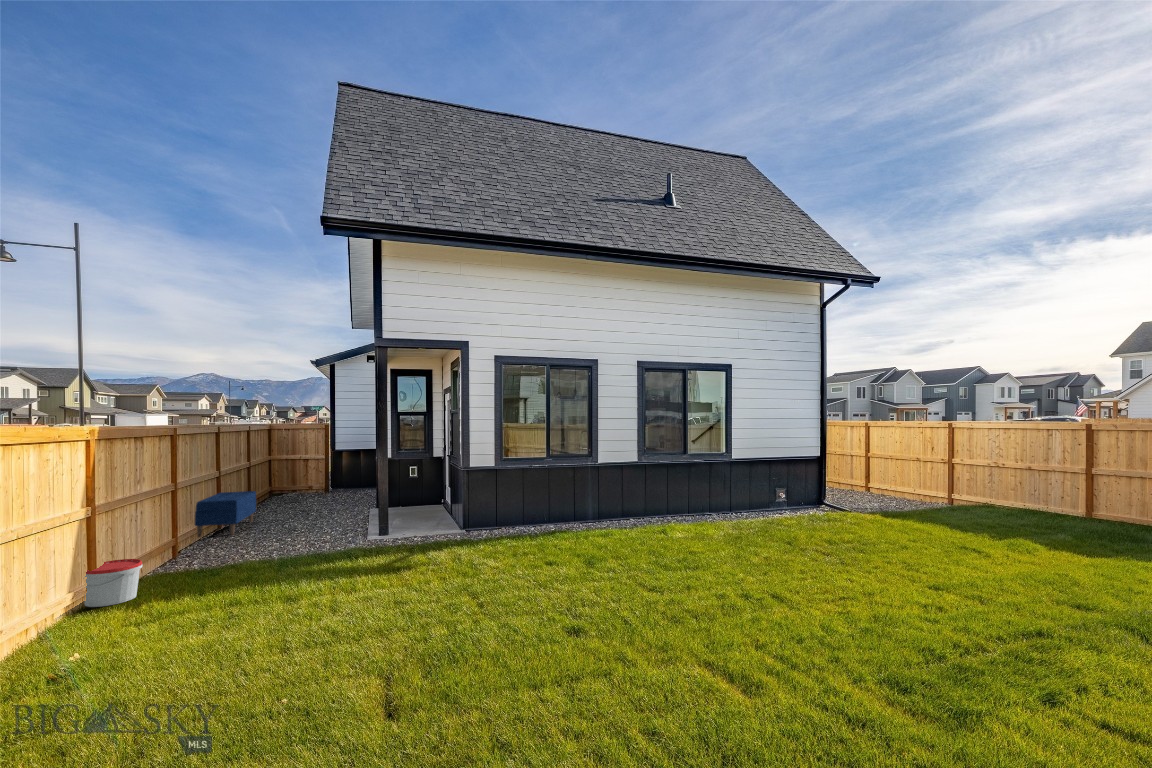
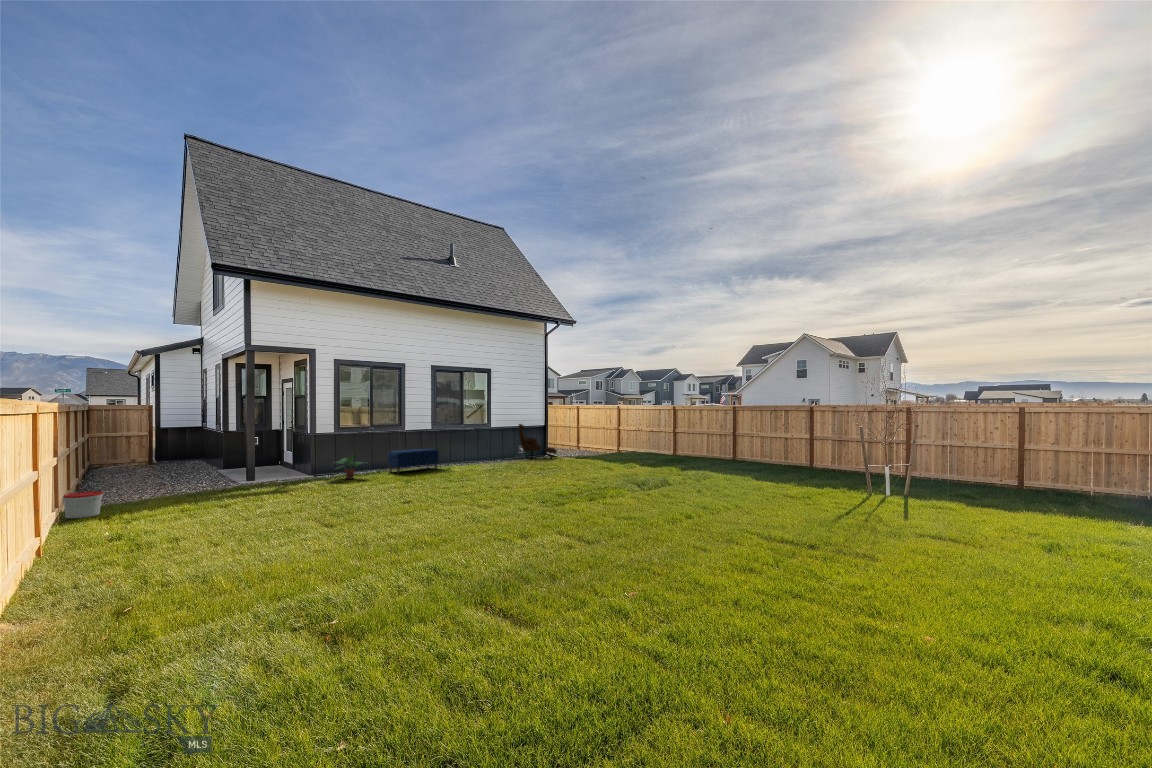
lounge chair: none [777,453,850,517] -> present [519,424,557,459]
bench: present [195,491,256,537] -> present [388,448,439,474]
potted plant: none [490,502,546,542] -> present [337,455,362,479]

